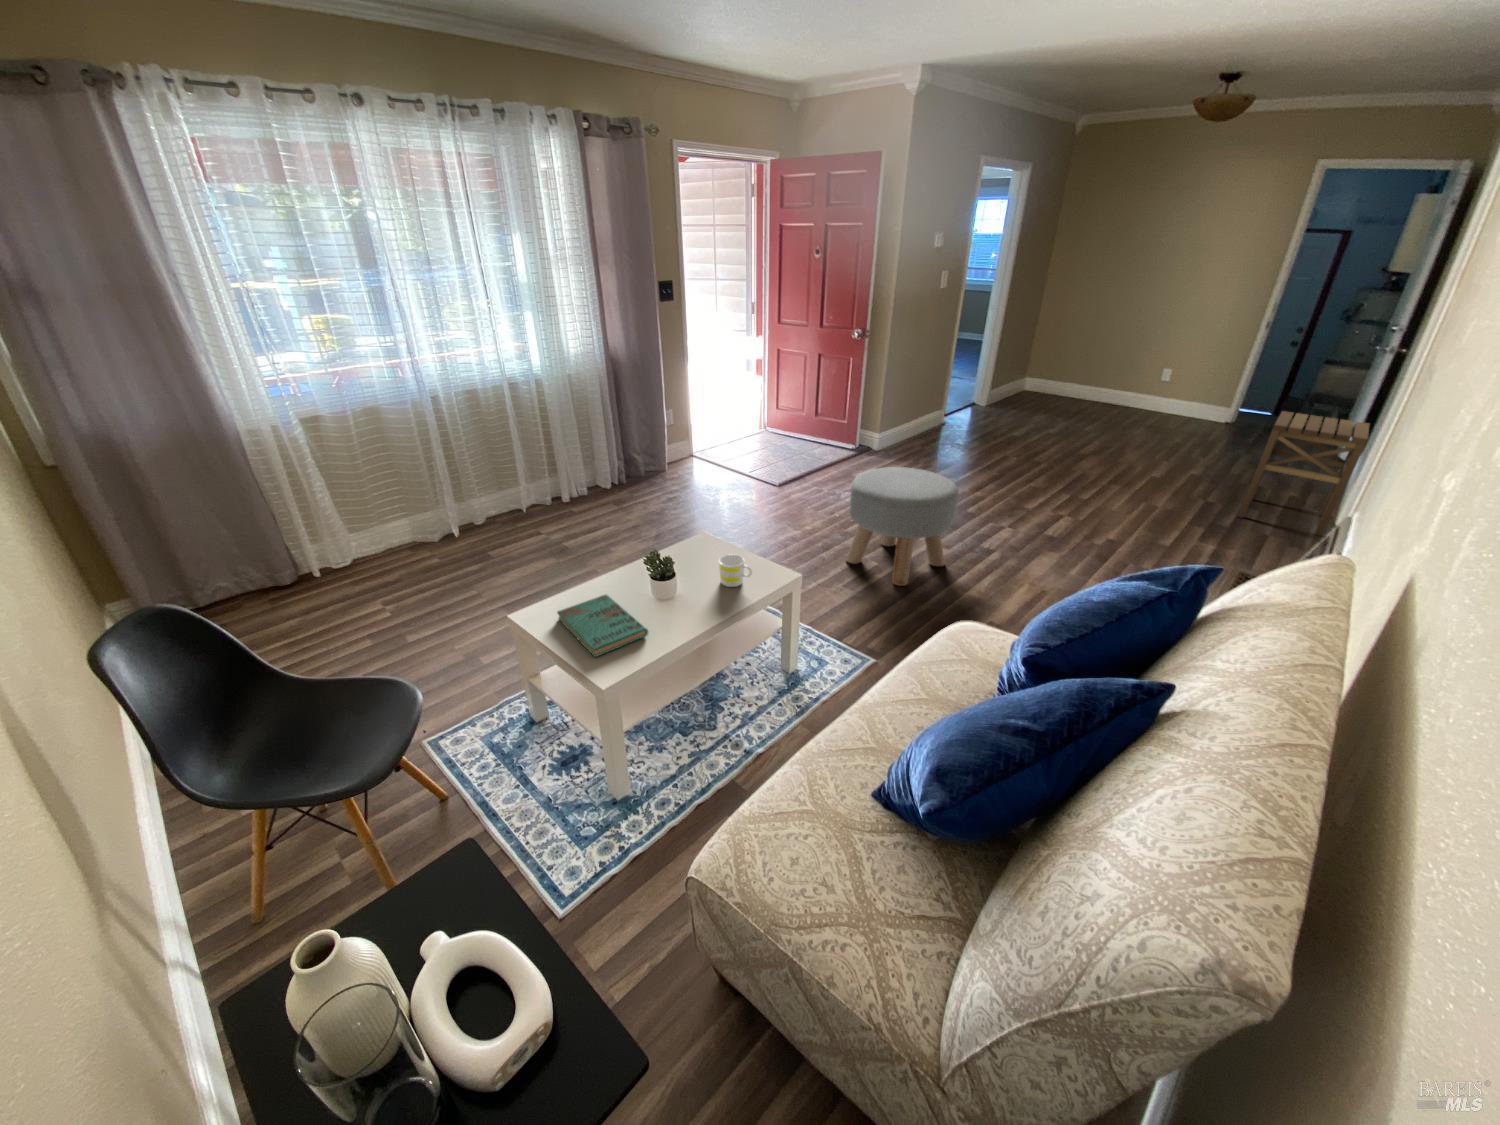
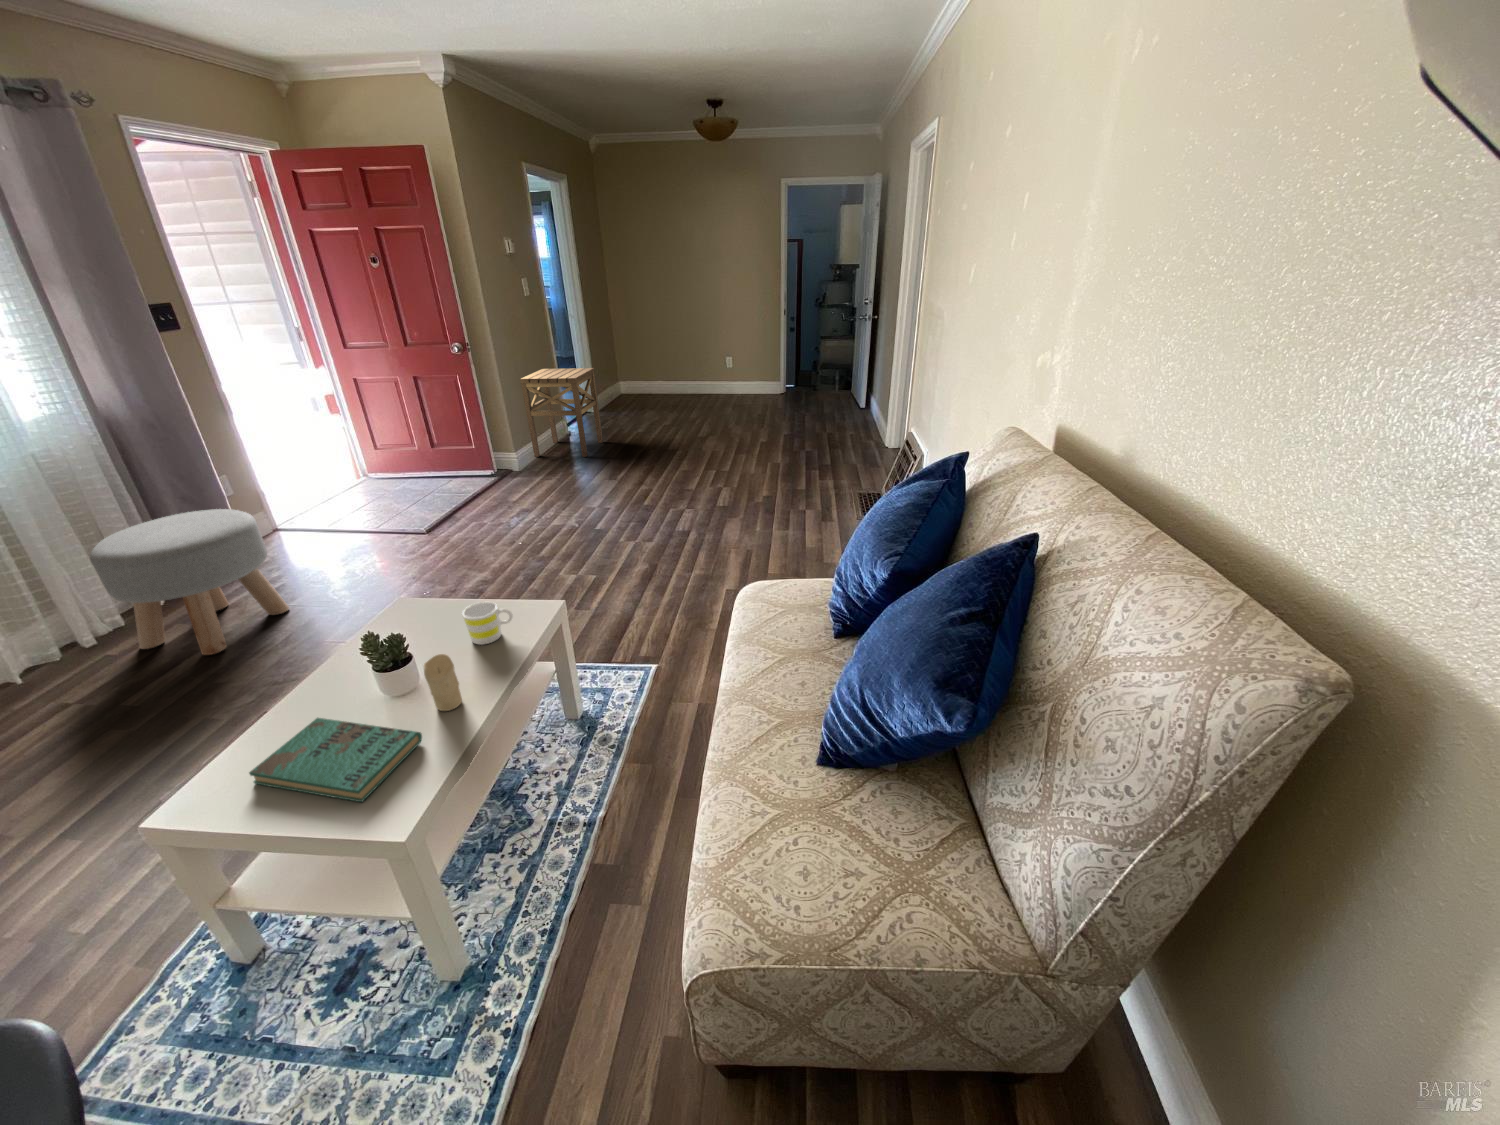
side table: present [1238,411,1369,535] -> present [520,368,603,457]
ottoman: present [846,467,959,586] -> present [90,509,289,655]
candle: none [666,582,687,623] -> present [424,654,462,711]

